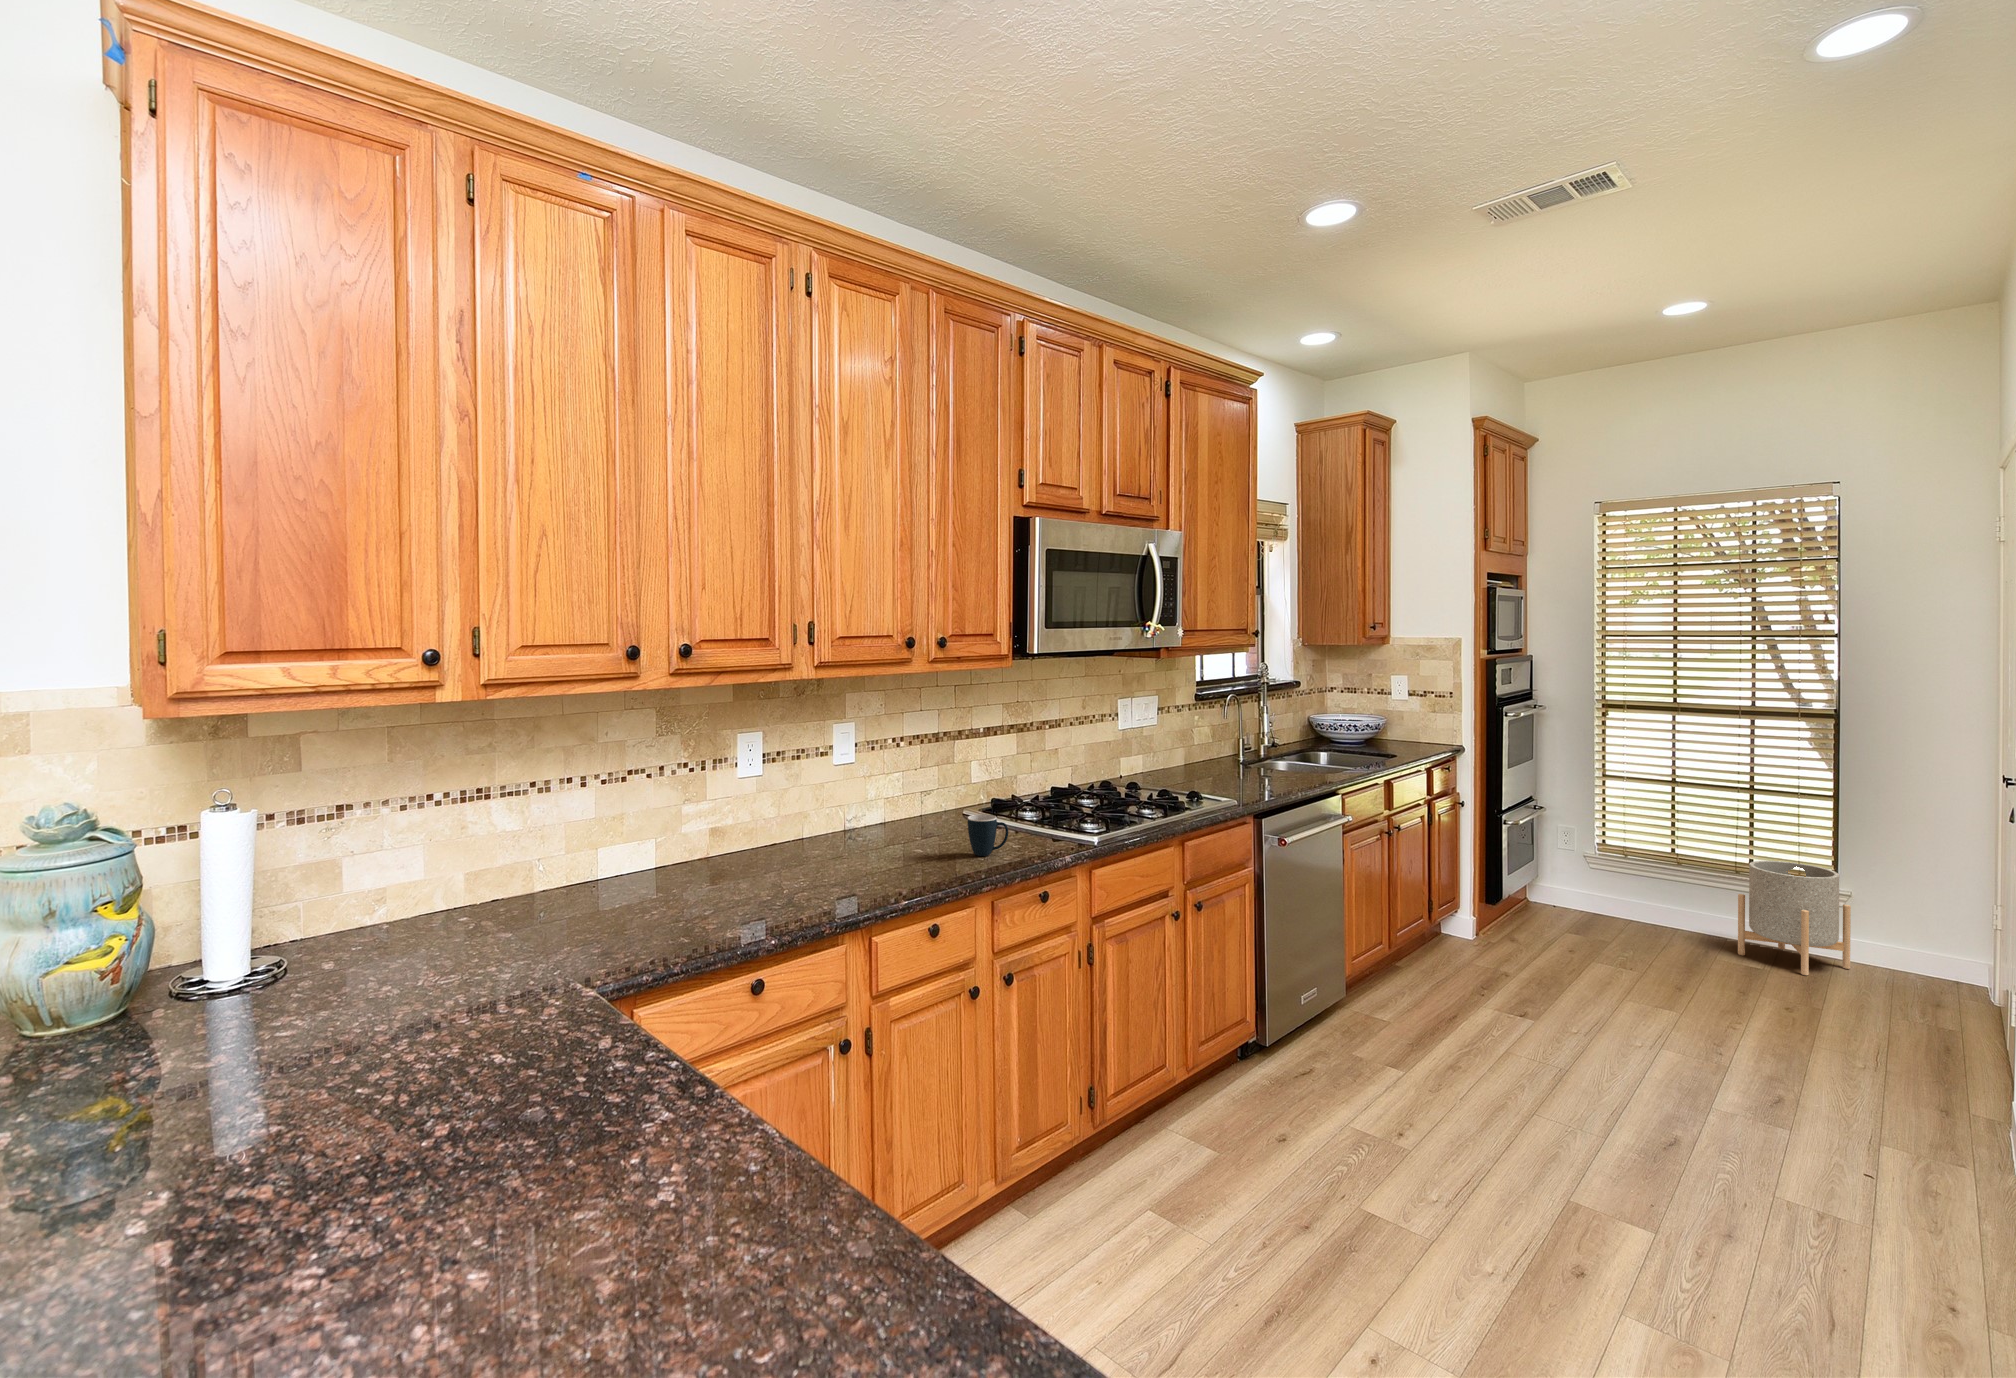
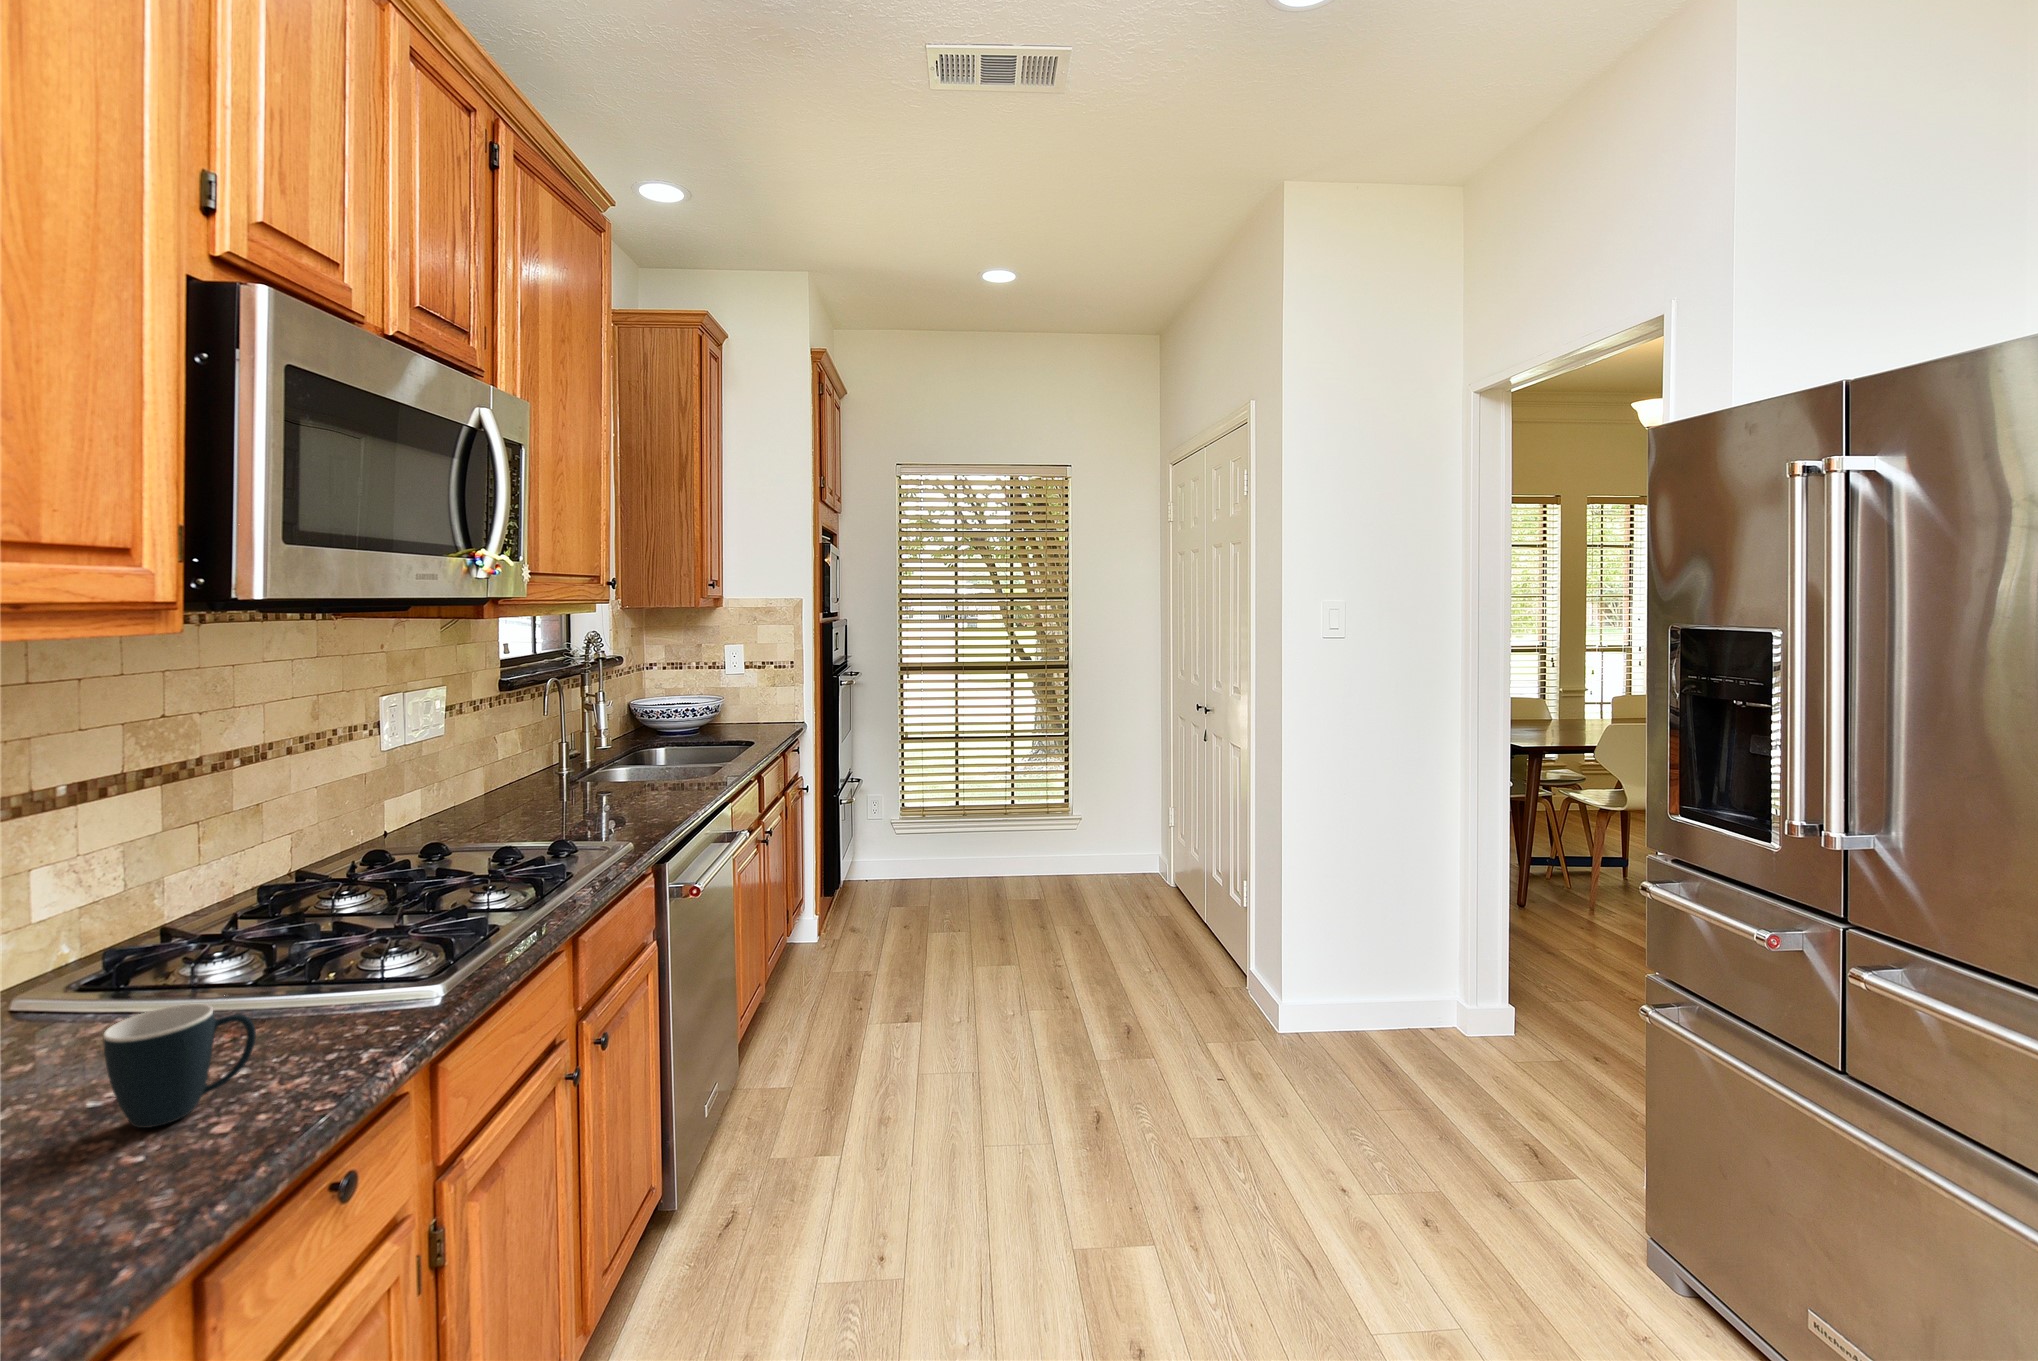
planter: present [1738,861,1851,975] -> none [1015,789,1082,881]

